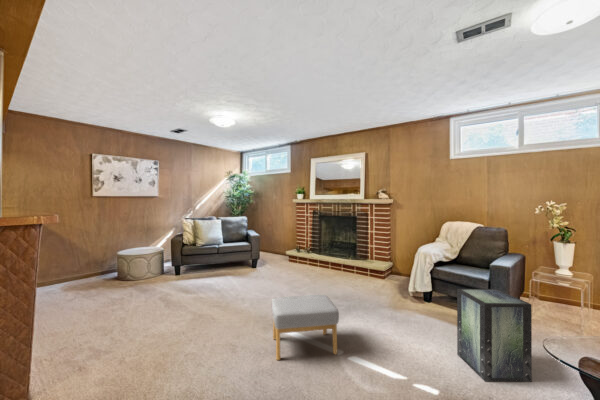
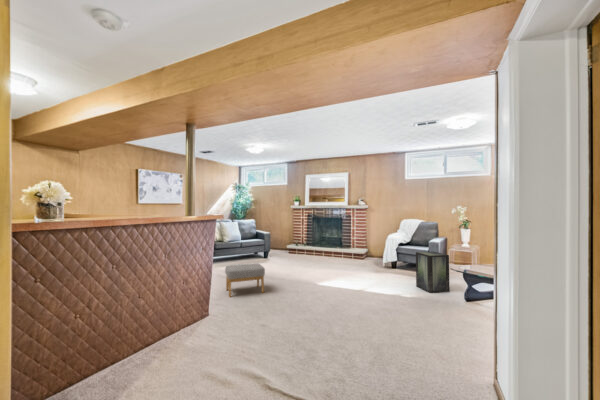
footstool: present [272,295,339,360] -> present [225,263,265,297]

